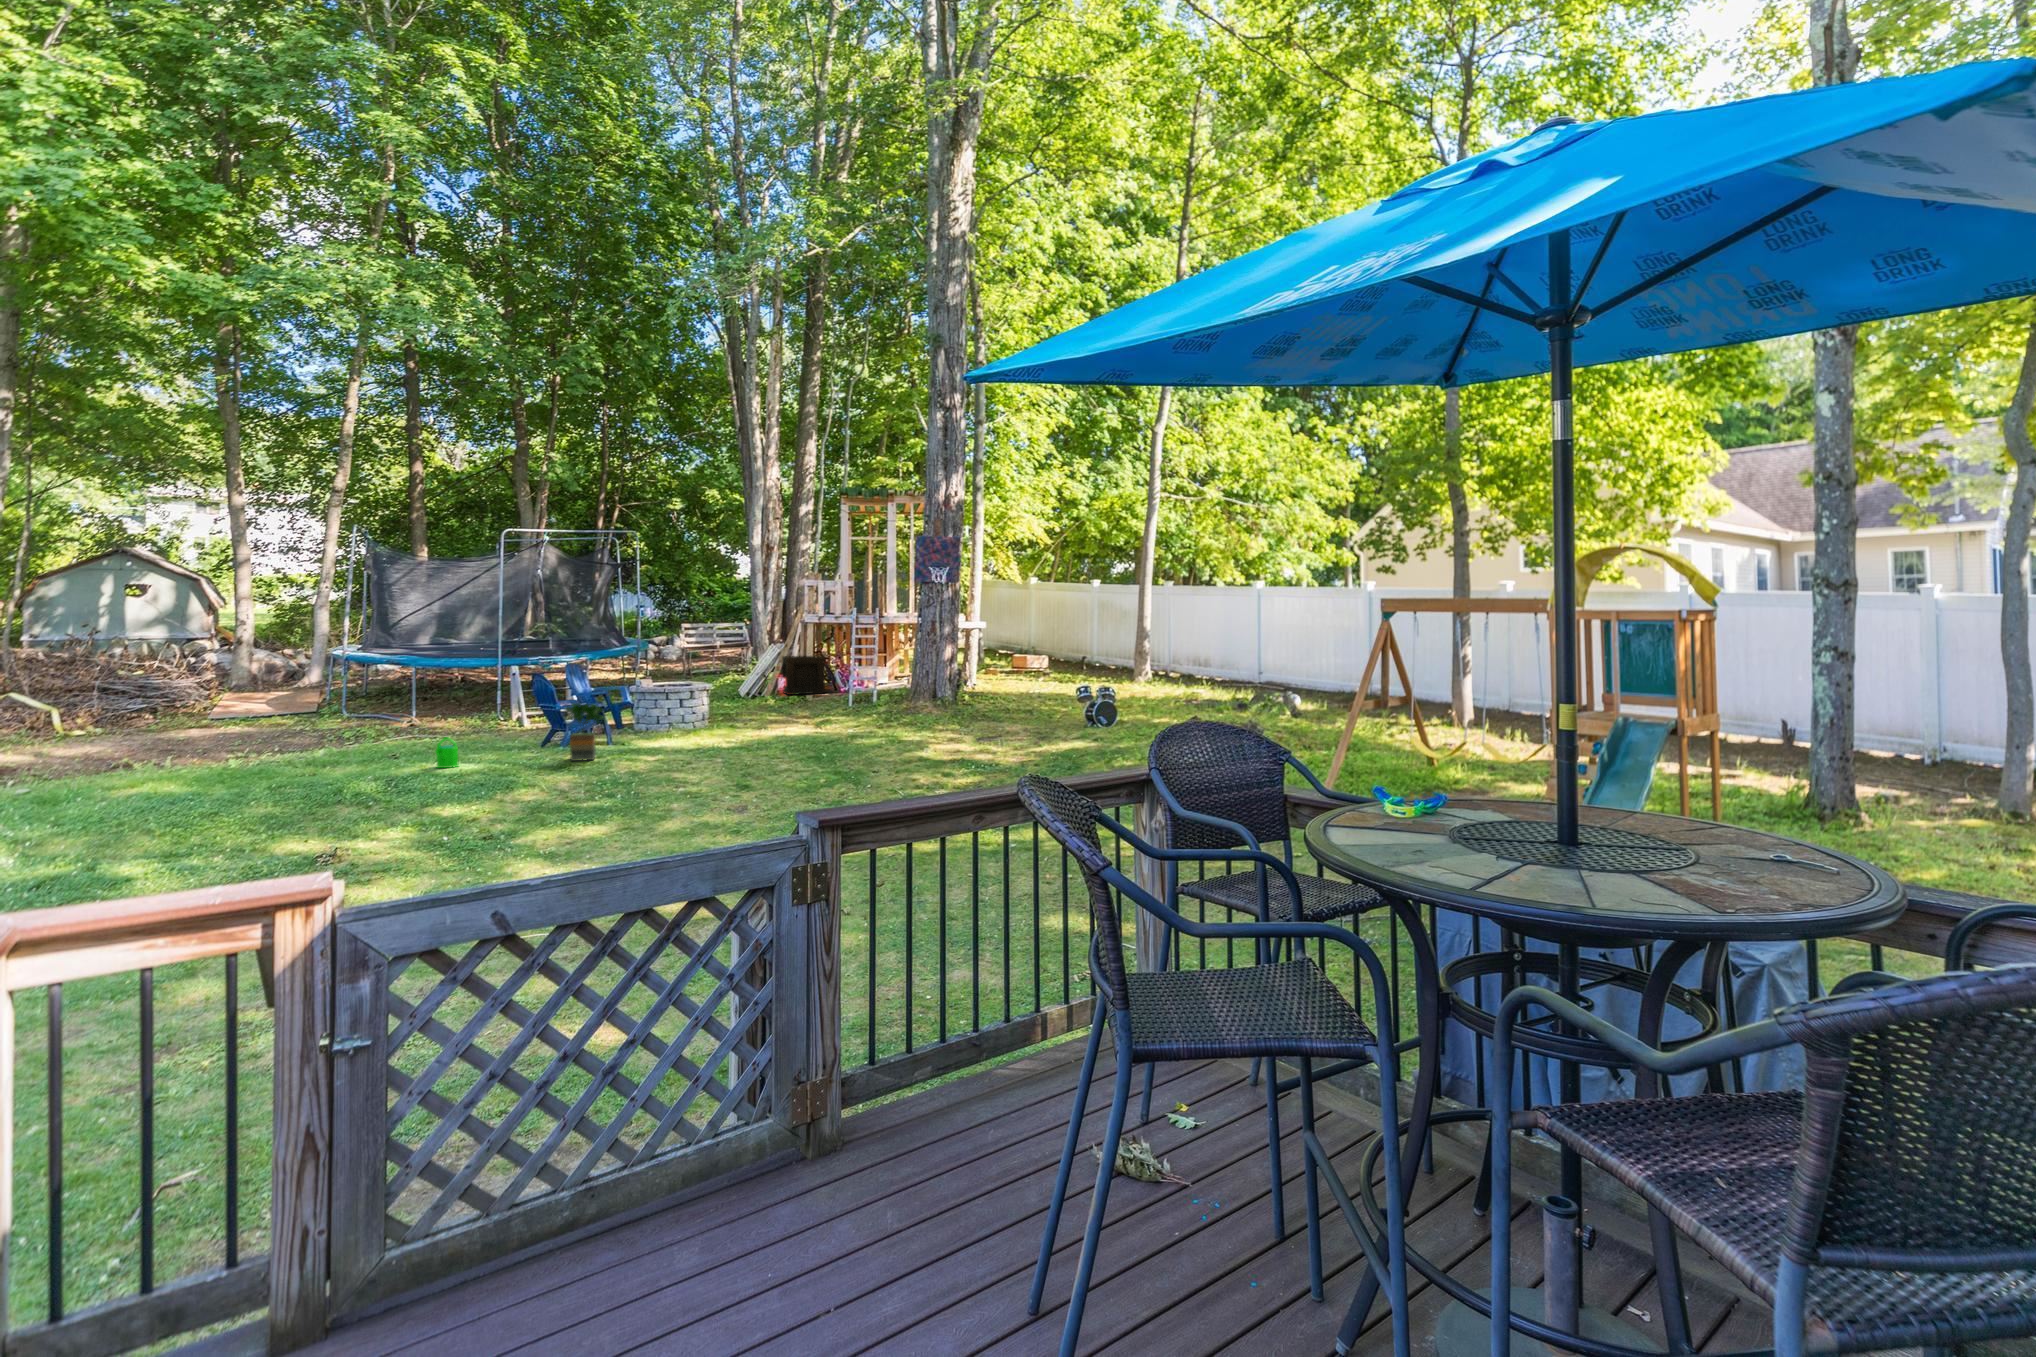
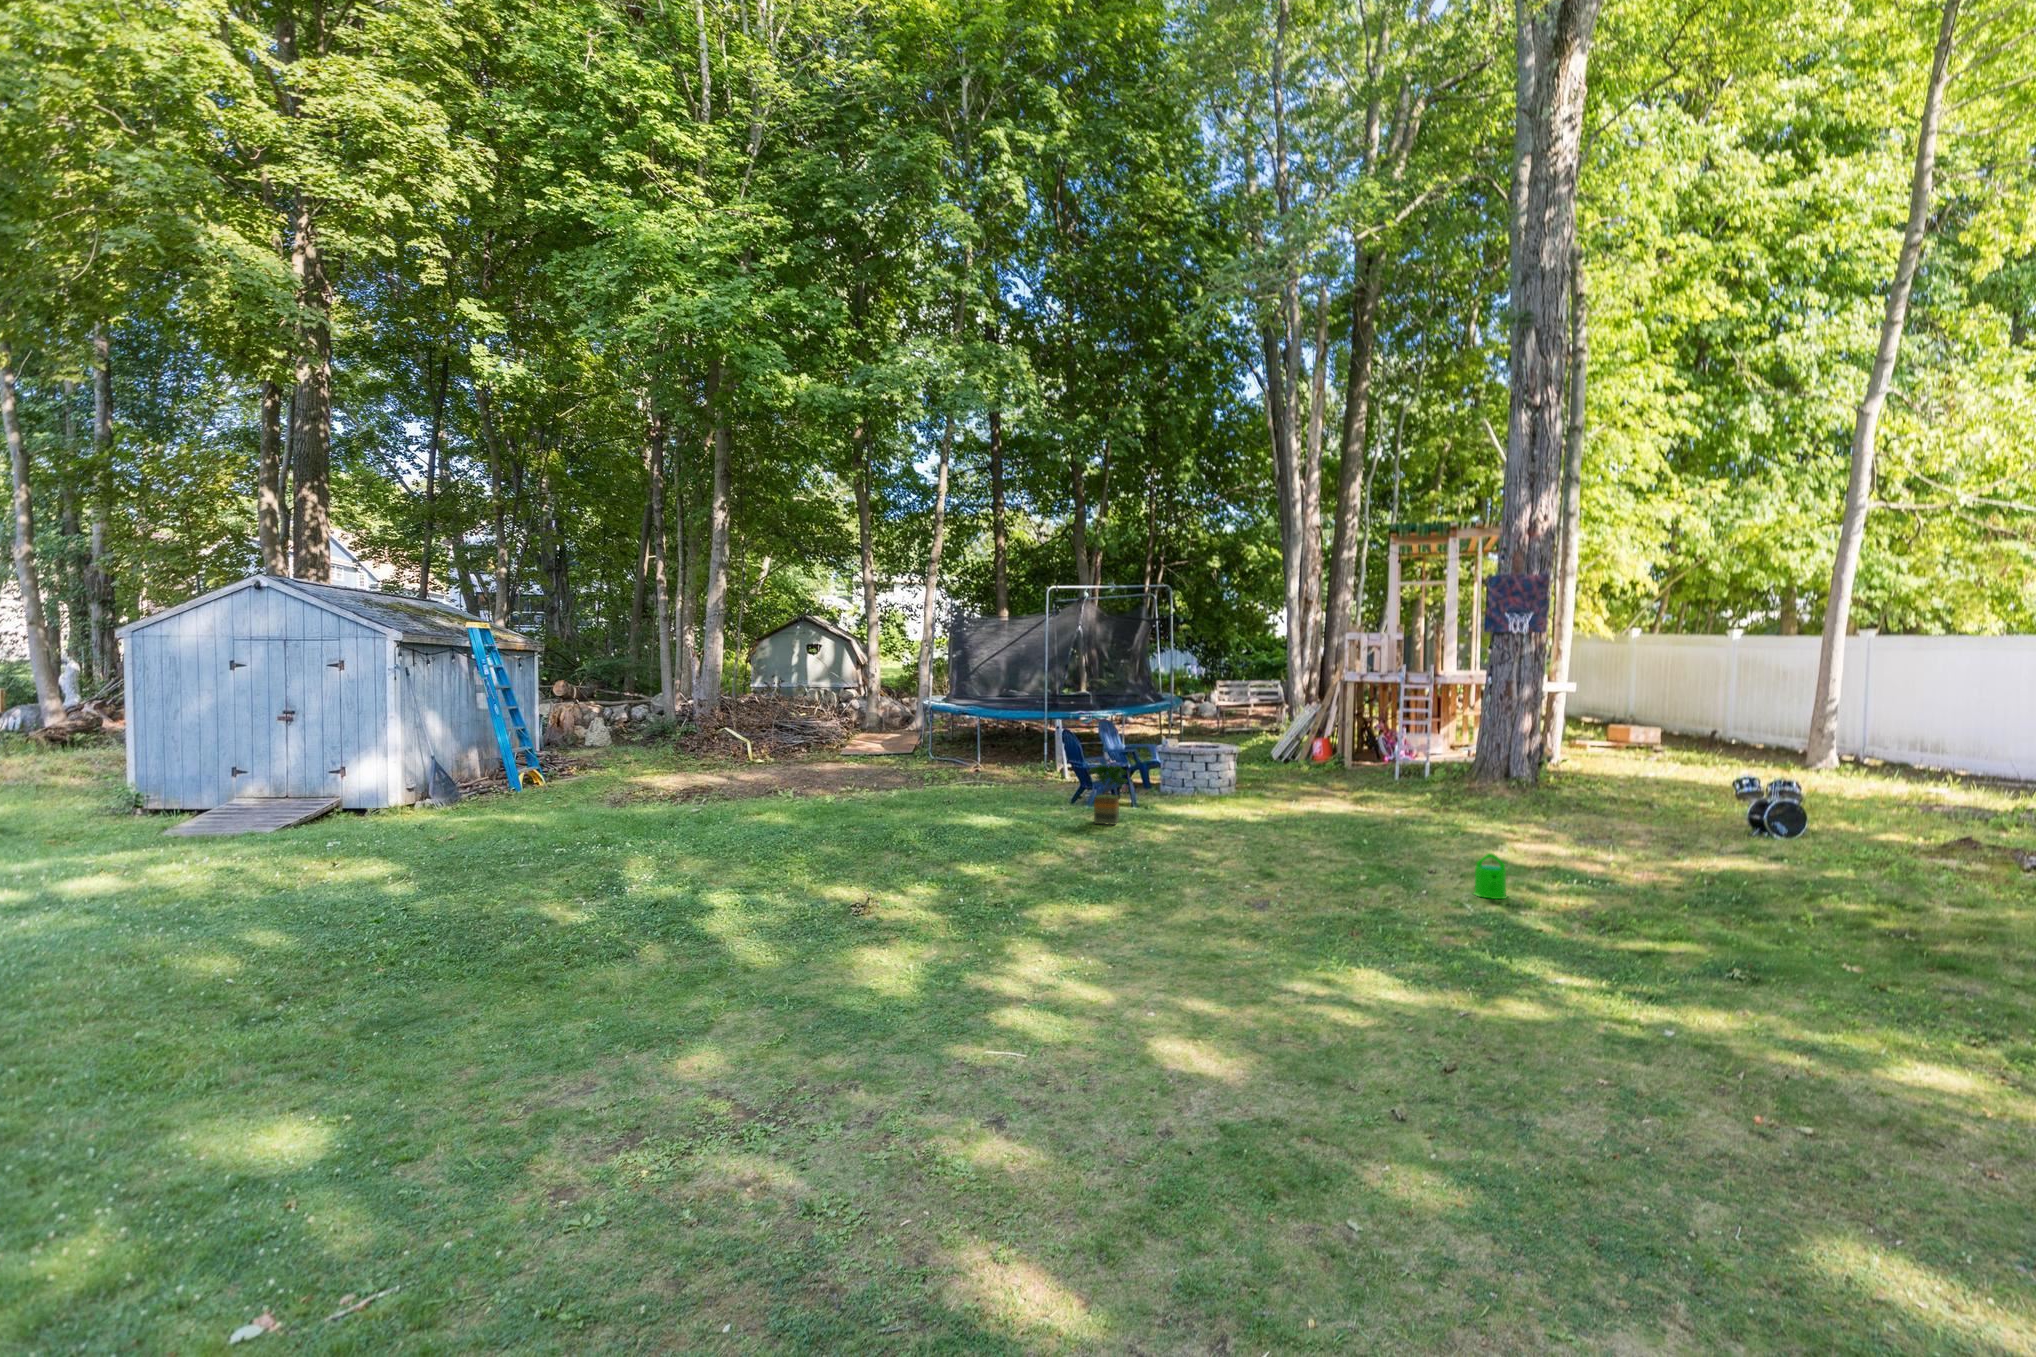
wooden crate: present [781,656,825,695] -> none [1319,716,1368,759]
watering can: present [436,737,459,768] -> present [1474,853,1507,899]

